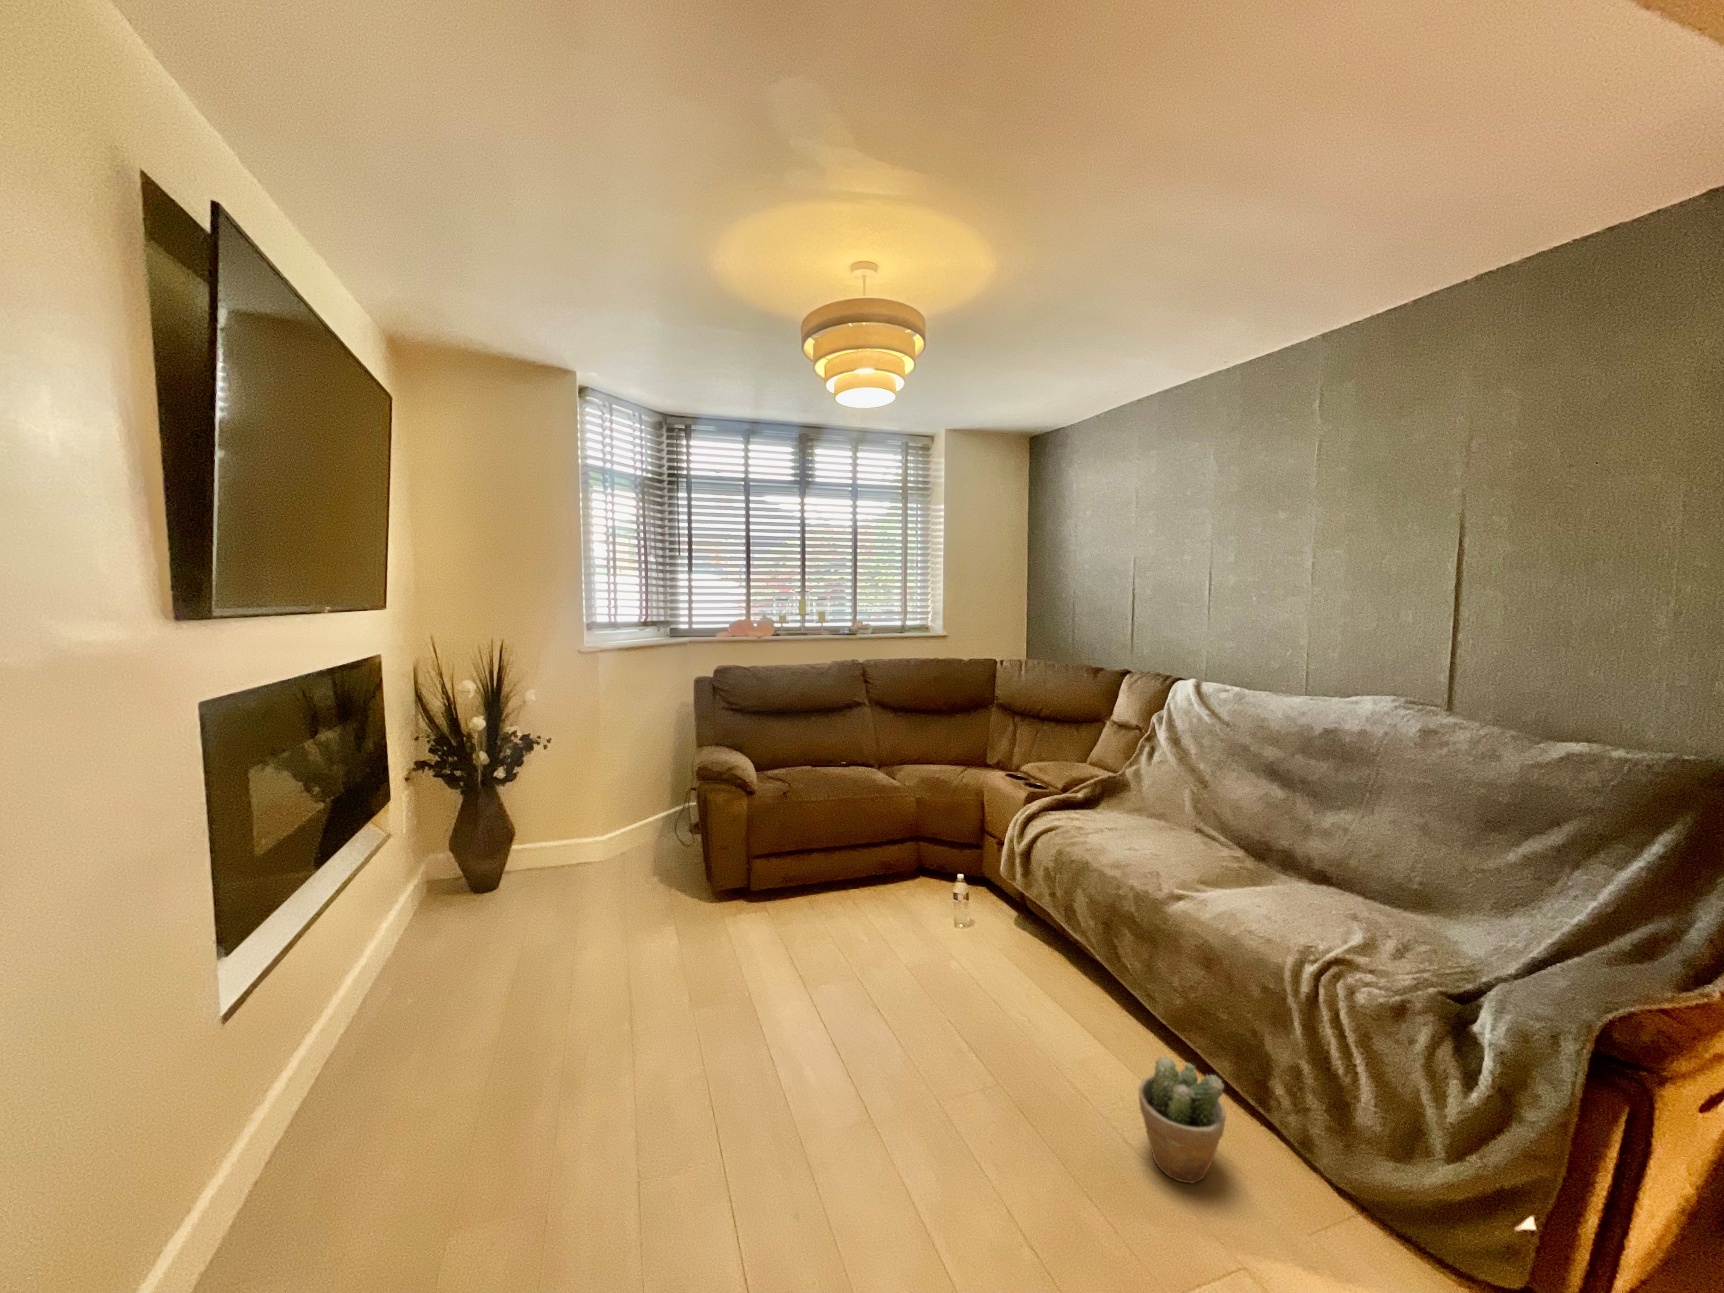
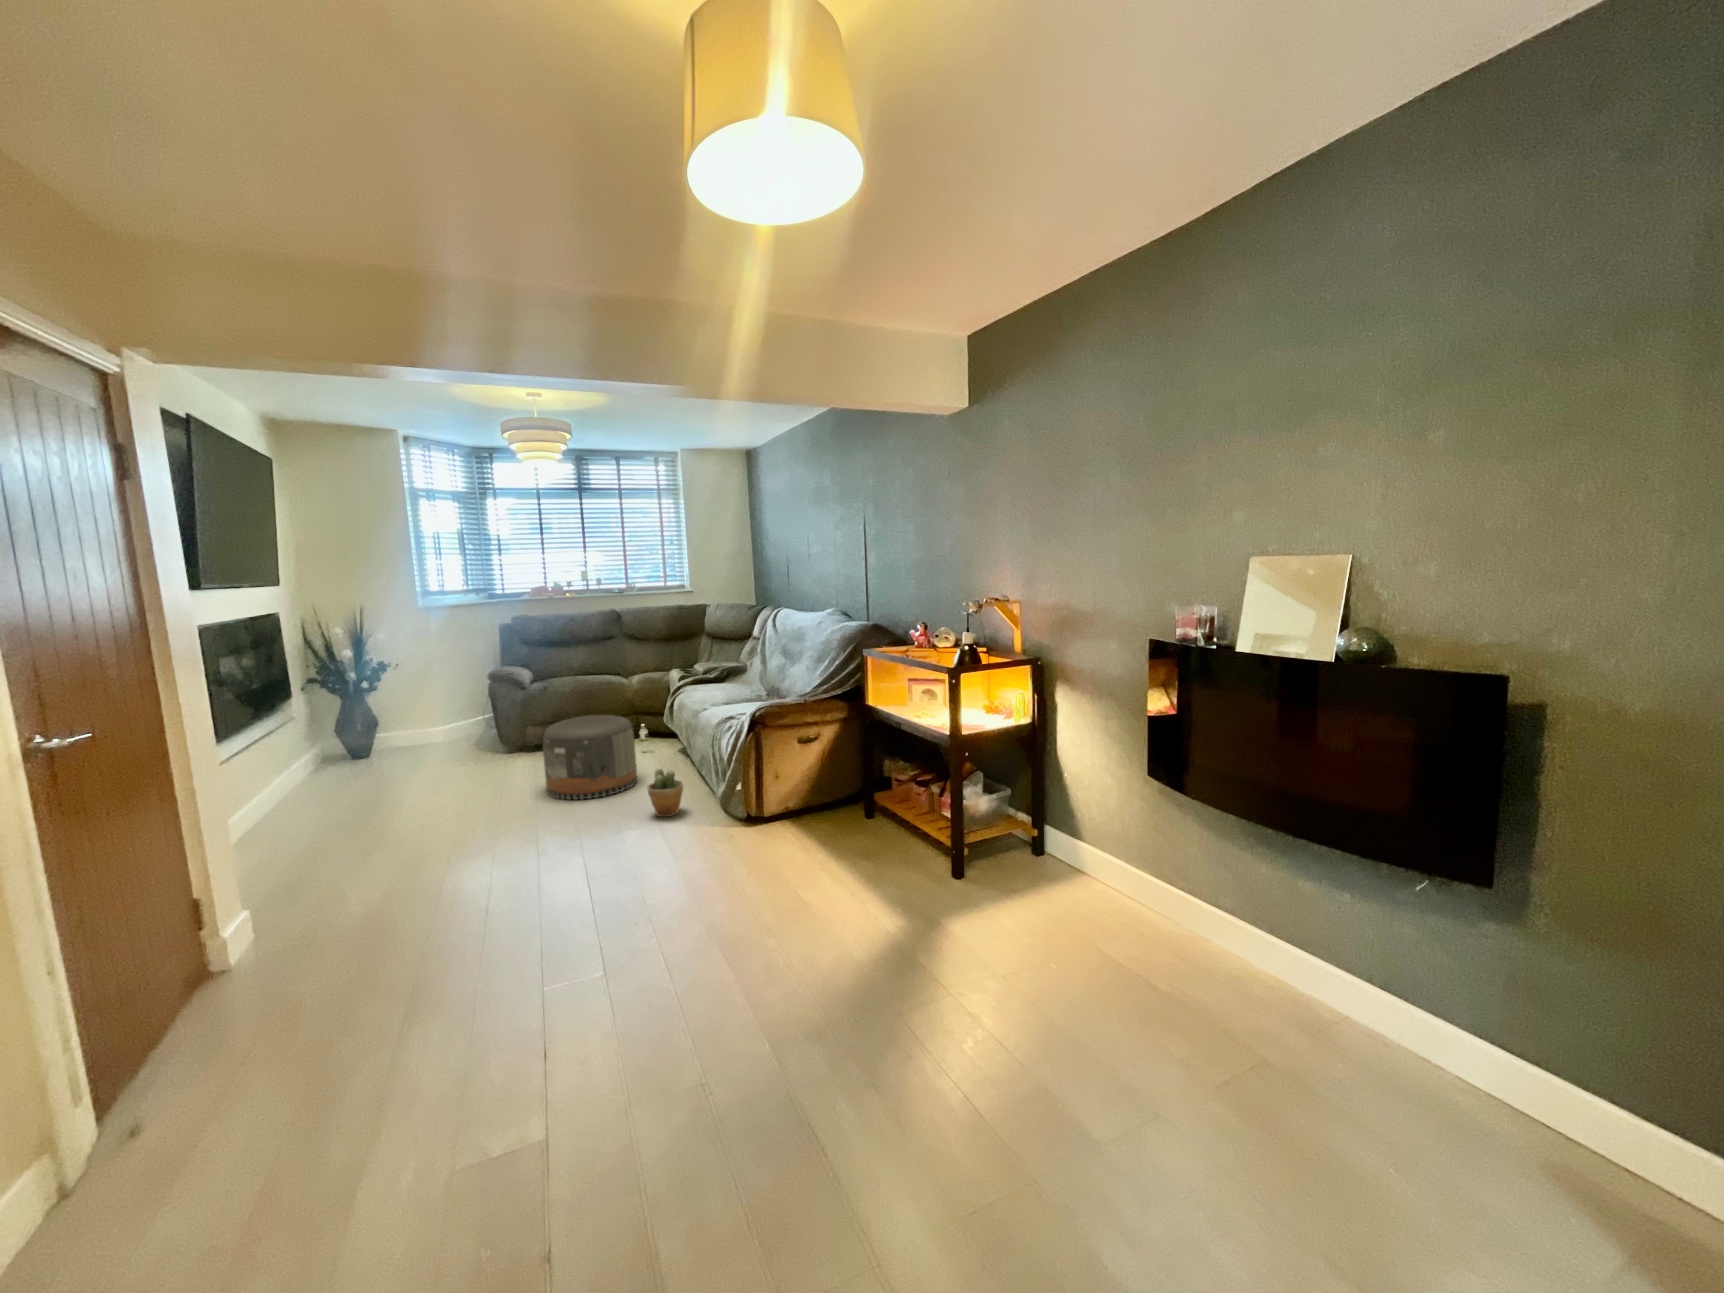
pouf: none [845,872,1012,1075] -> present [543,715,637,800]

